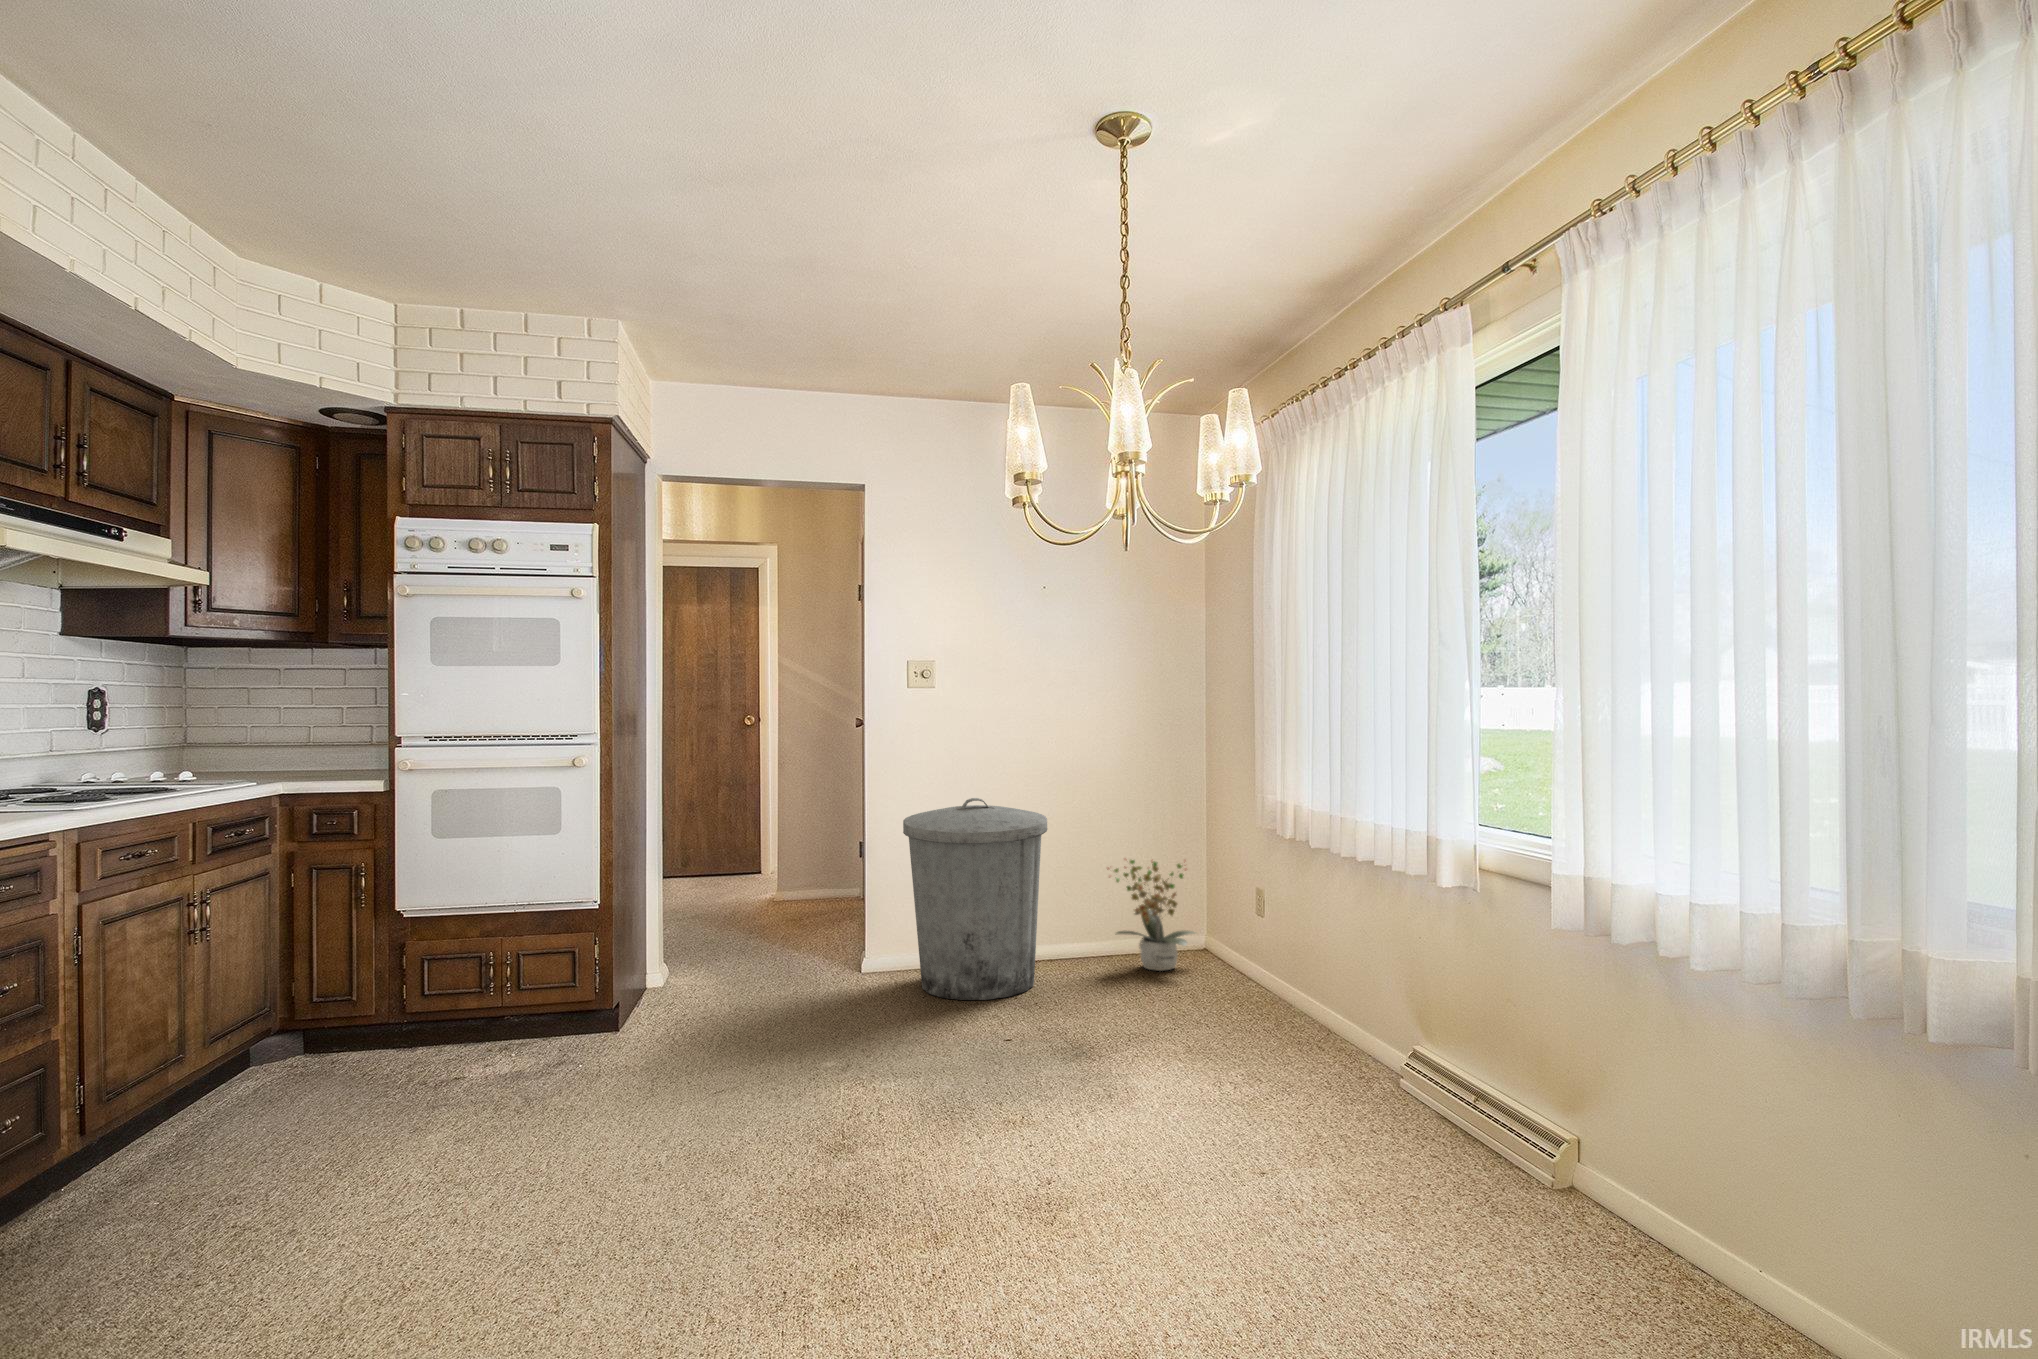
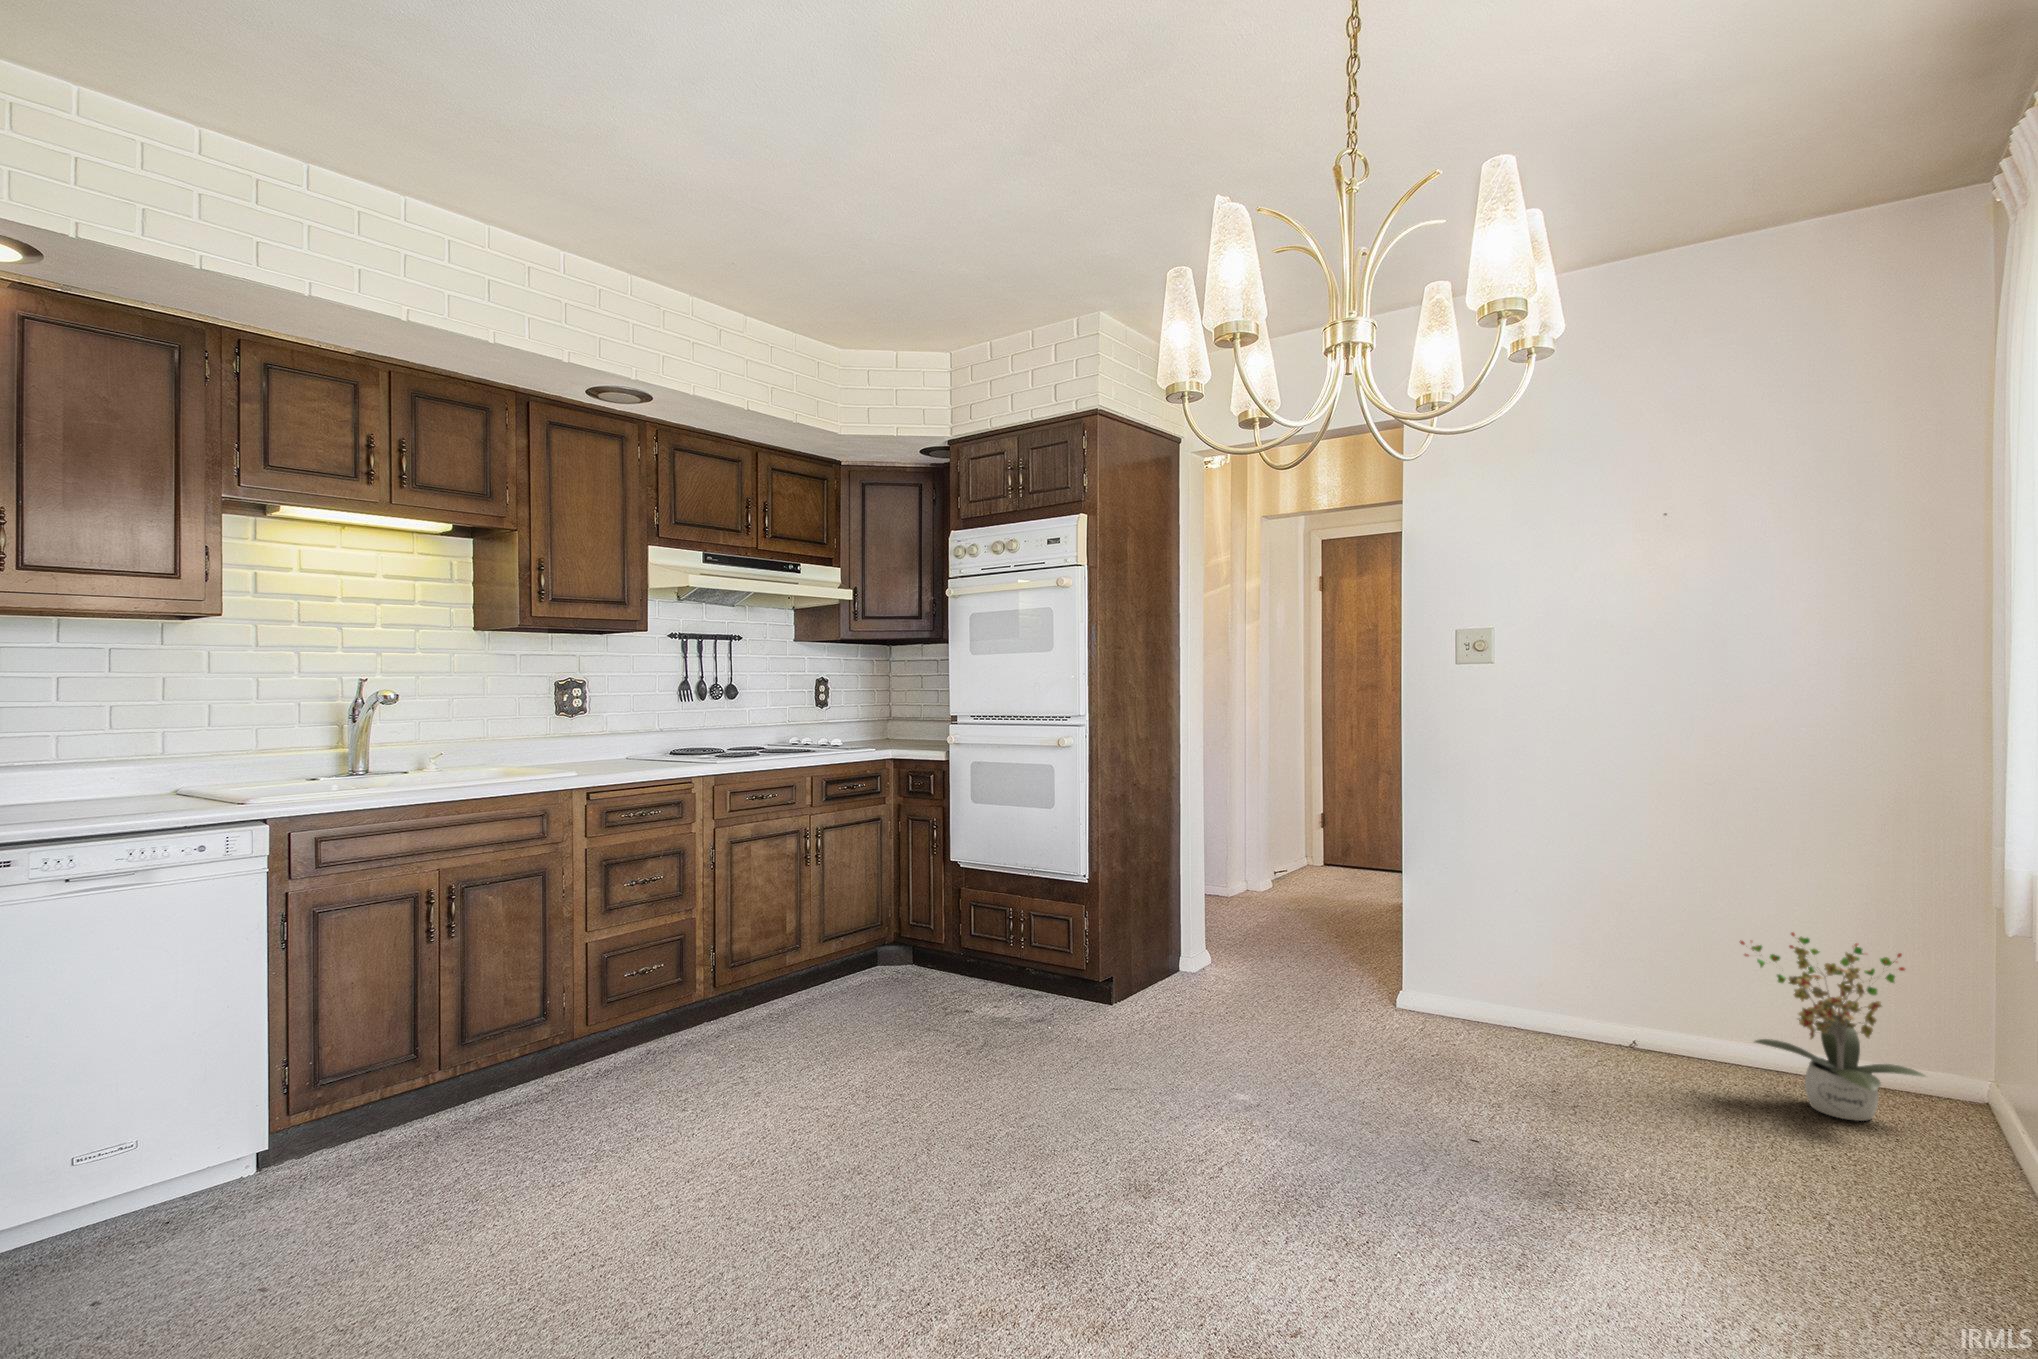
trash can: present [903,798,1047,1000] -> none [1418,818,1625,1085]

